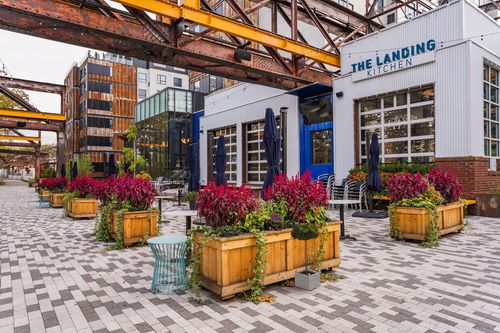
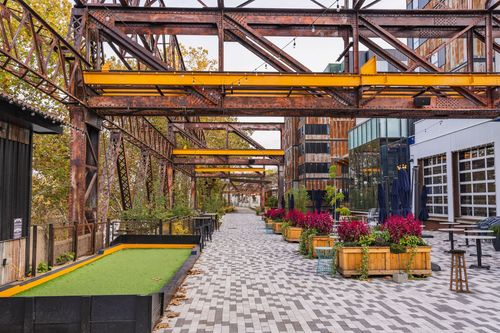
bar stool: none [404,226,437,302] -> present [450,249,469,292]

